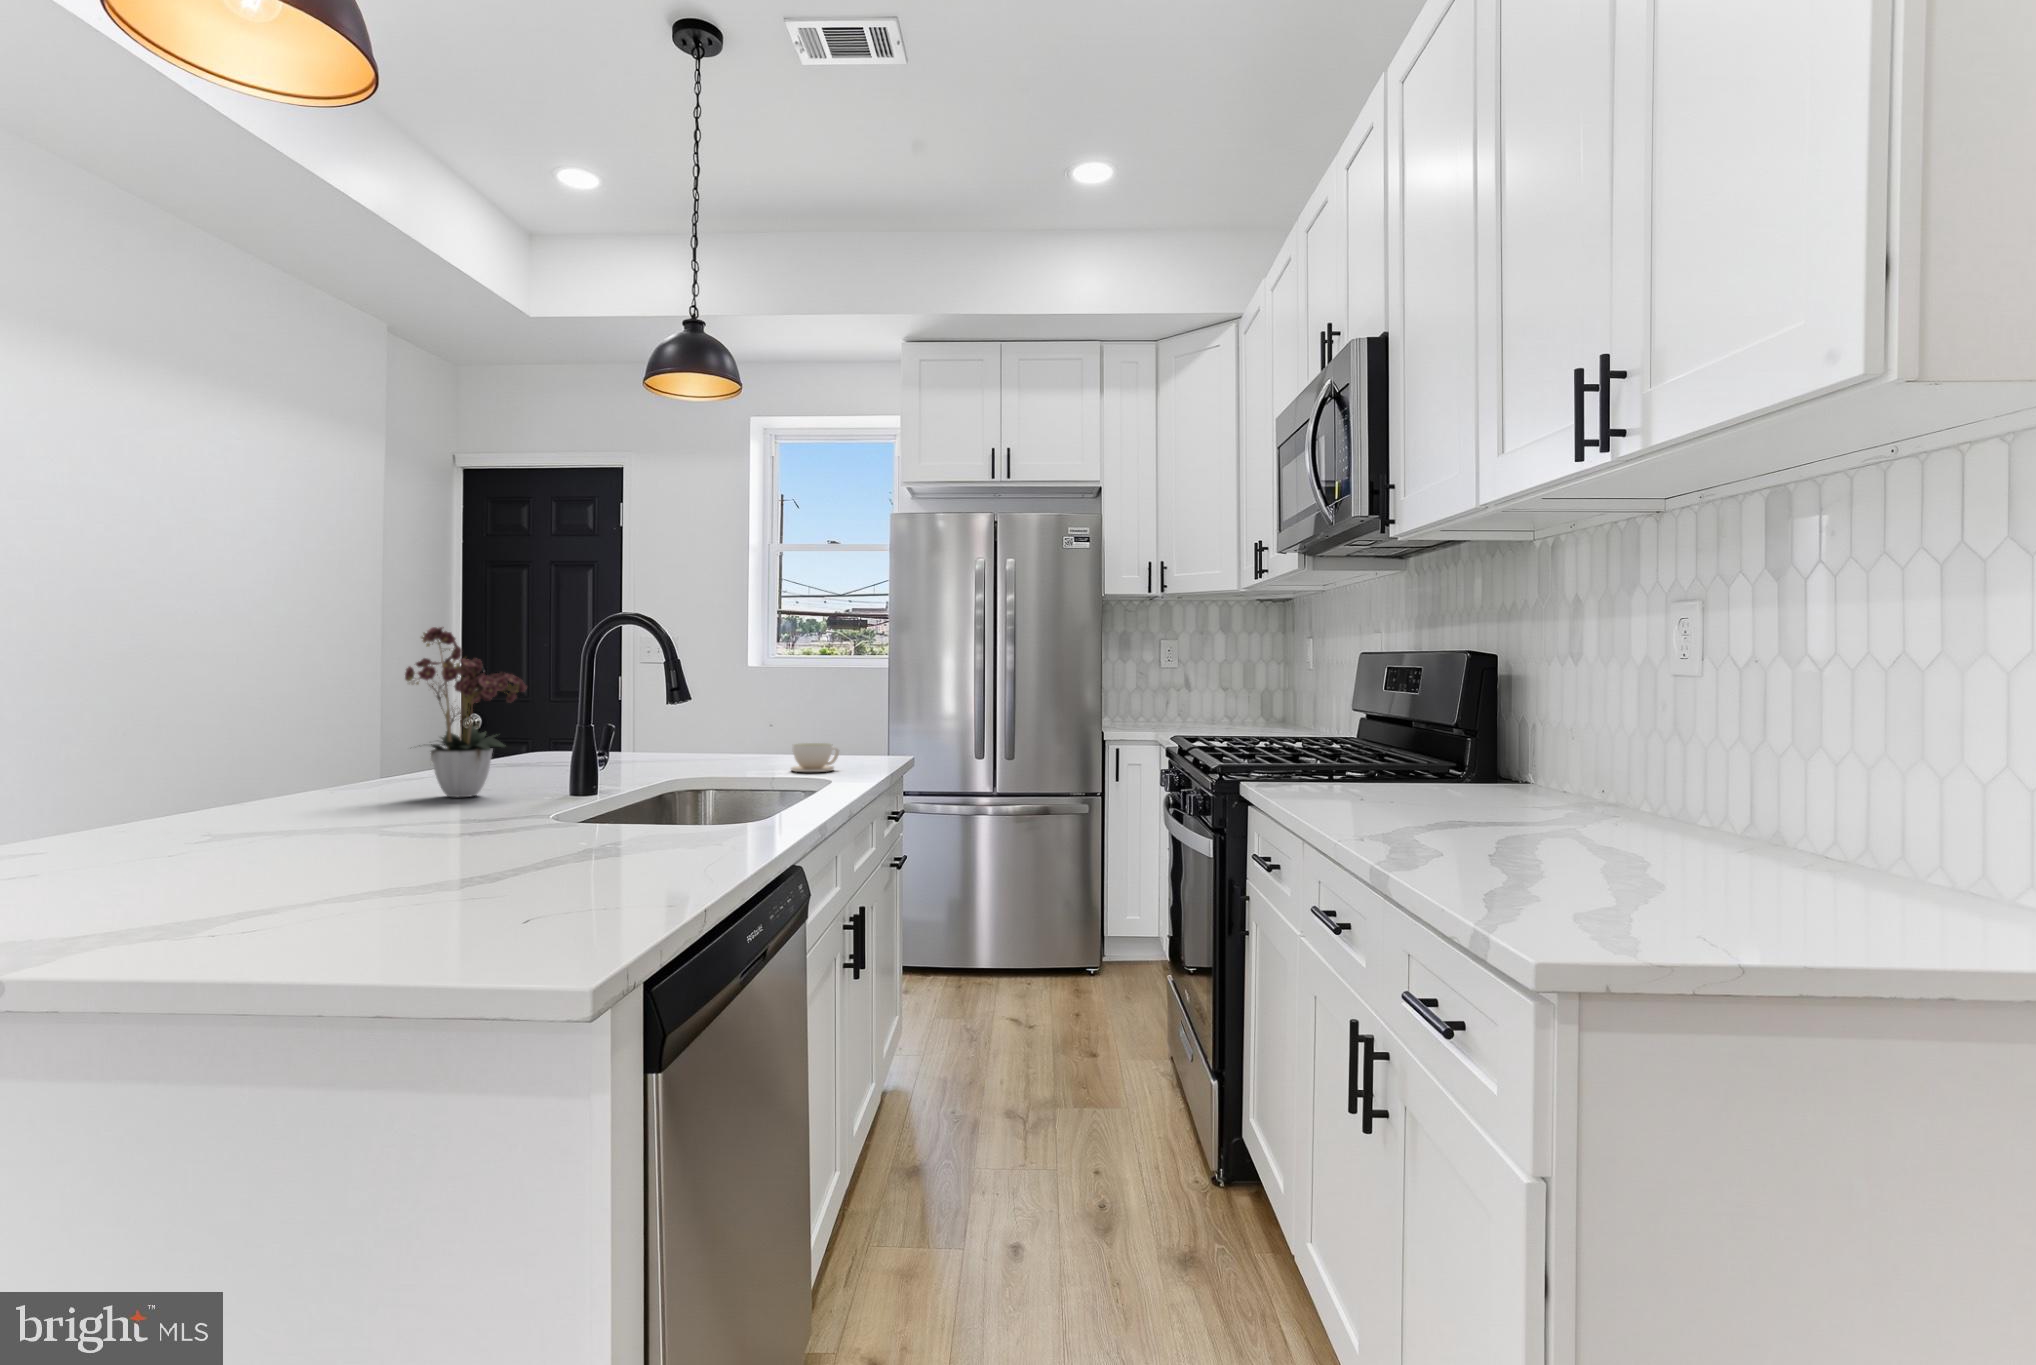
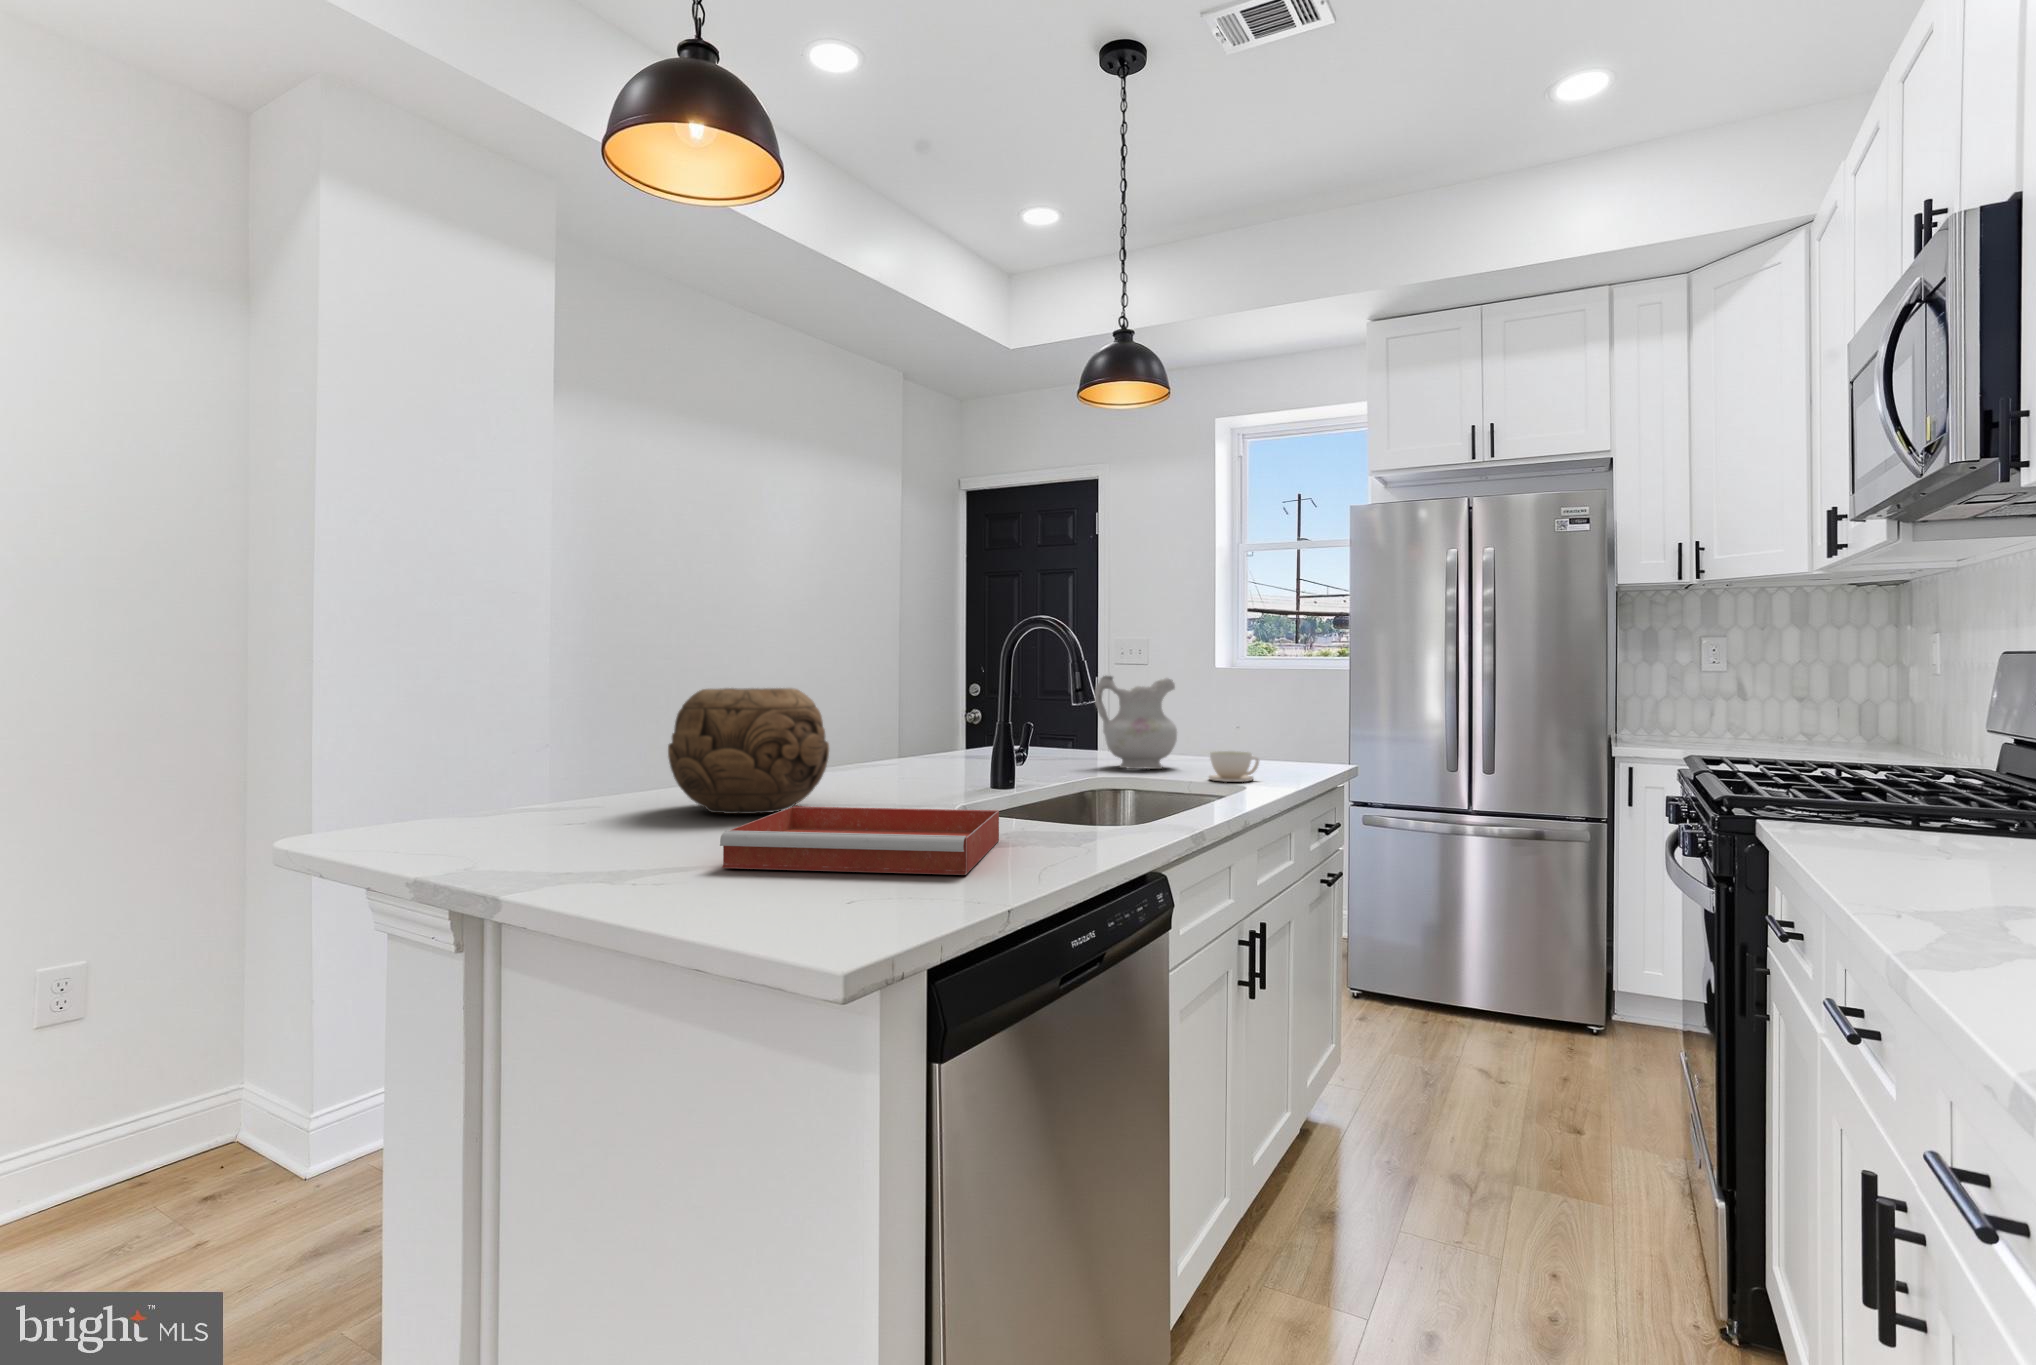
flower arrangement: present [405,627,526,797] -> none [854,632,963,791]
ceramic pitcher: none [665,669,752,764] -> present [1094,676,1177,769]
decorative bowl: none [148,682,382,835] -> present [668,688,829,814]
tray: none [298,809,623,895] -> present [720,806,999,875]

